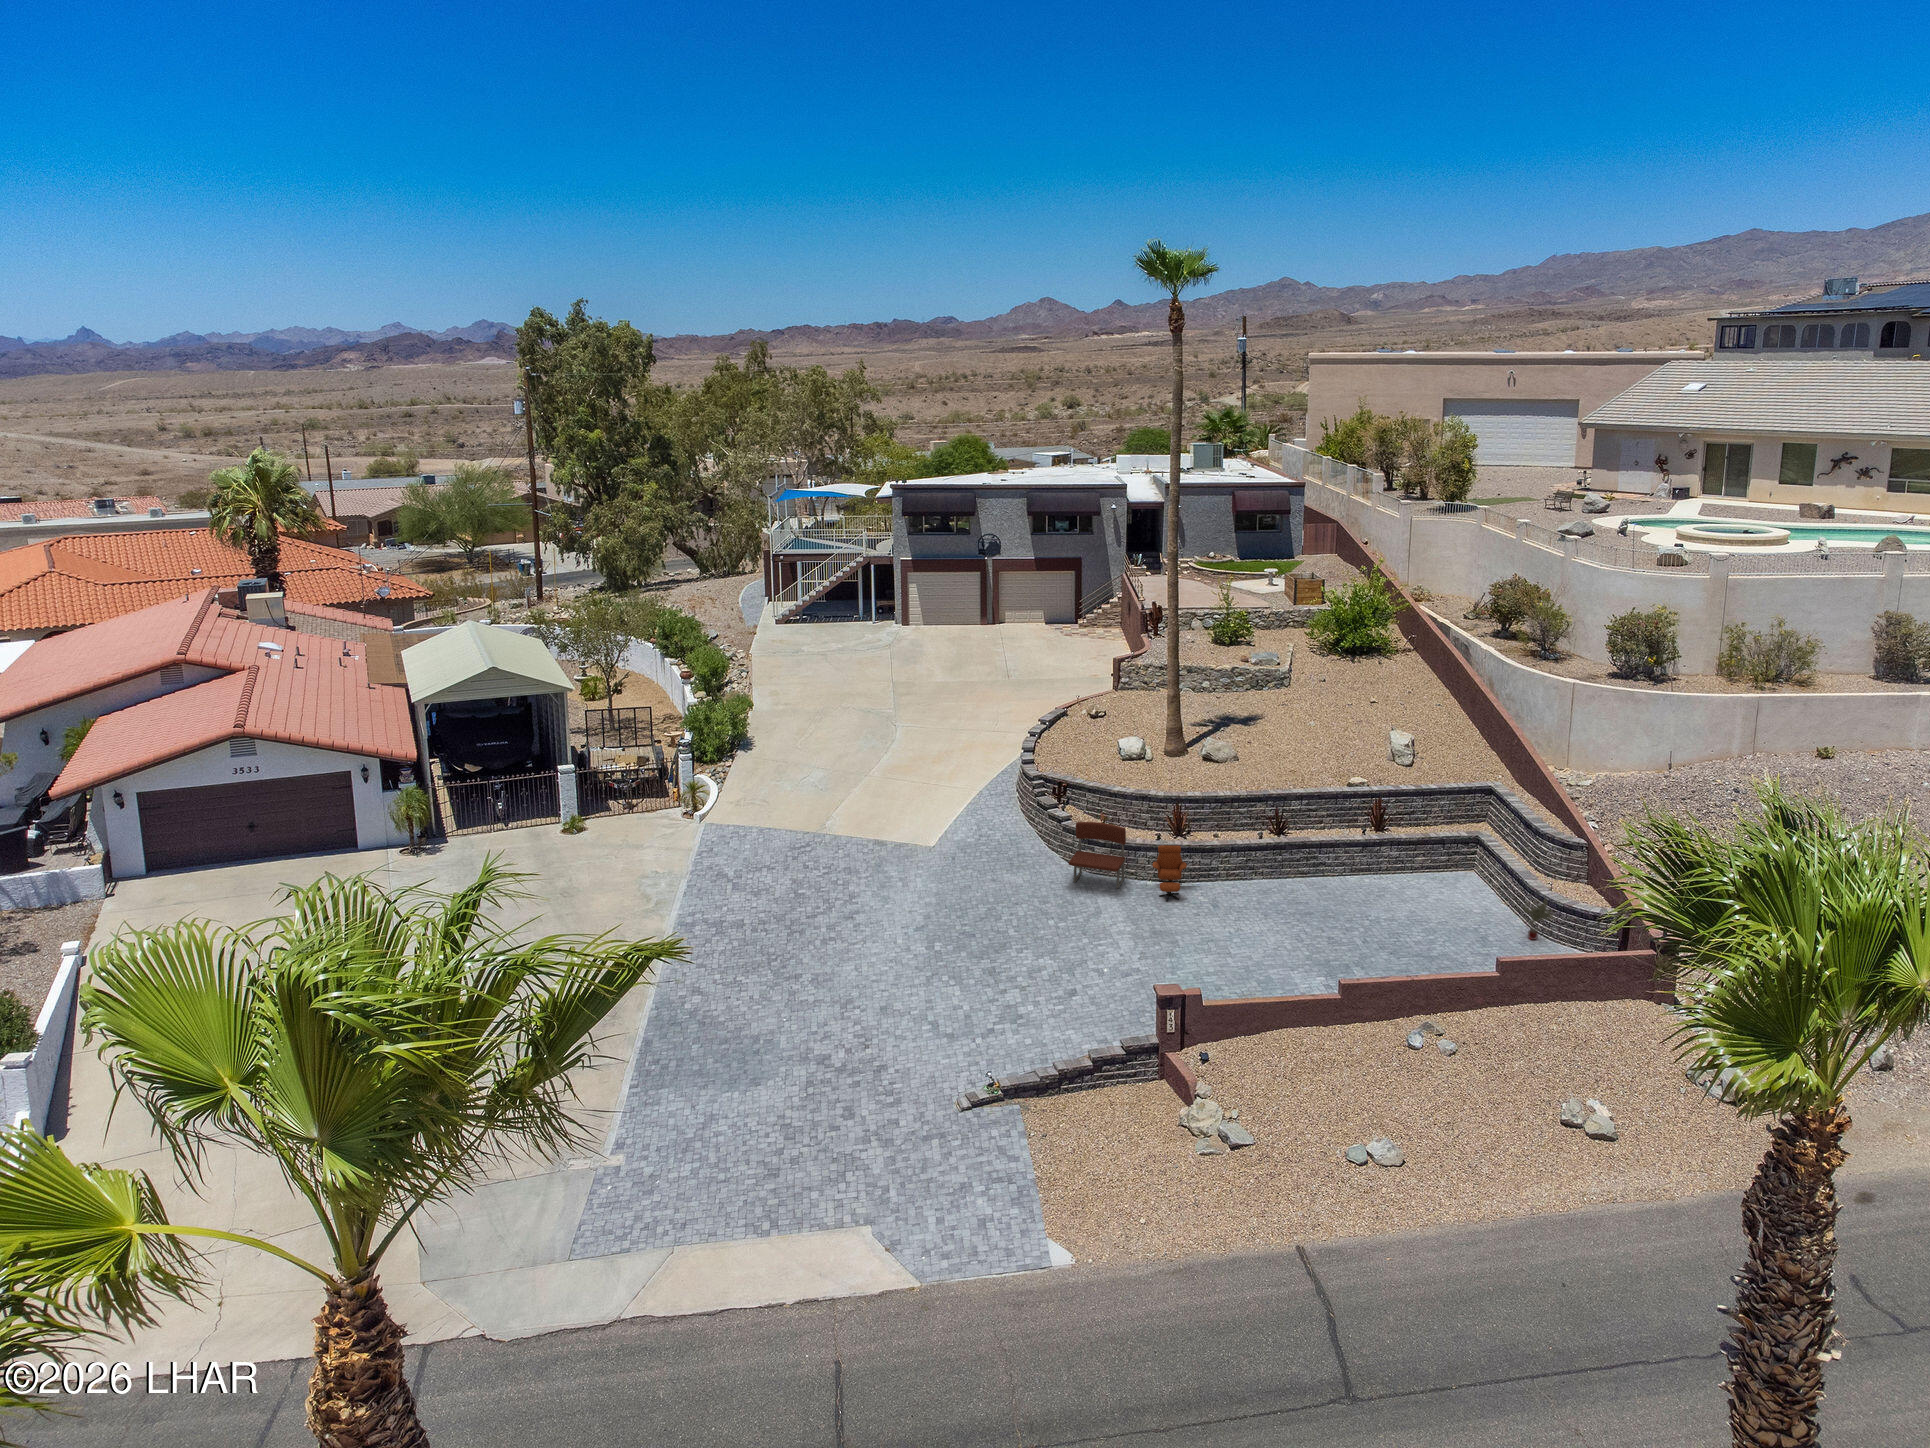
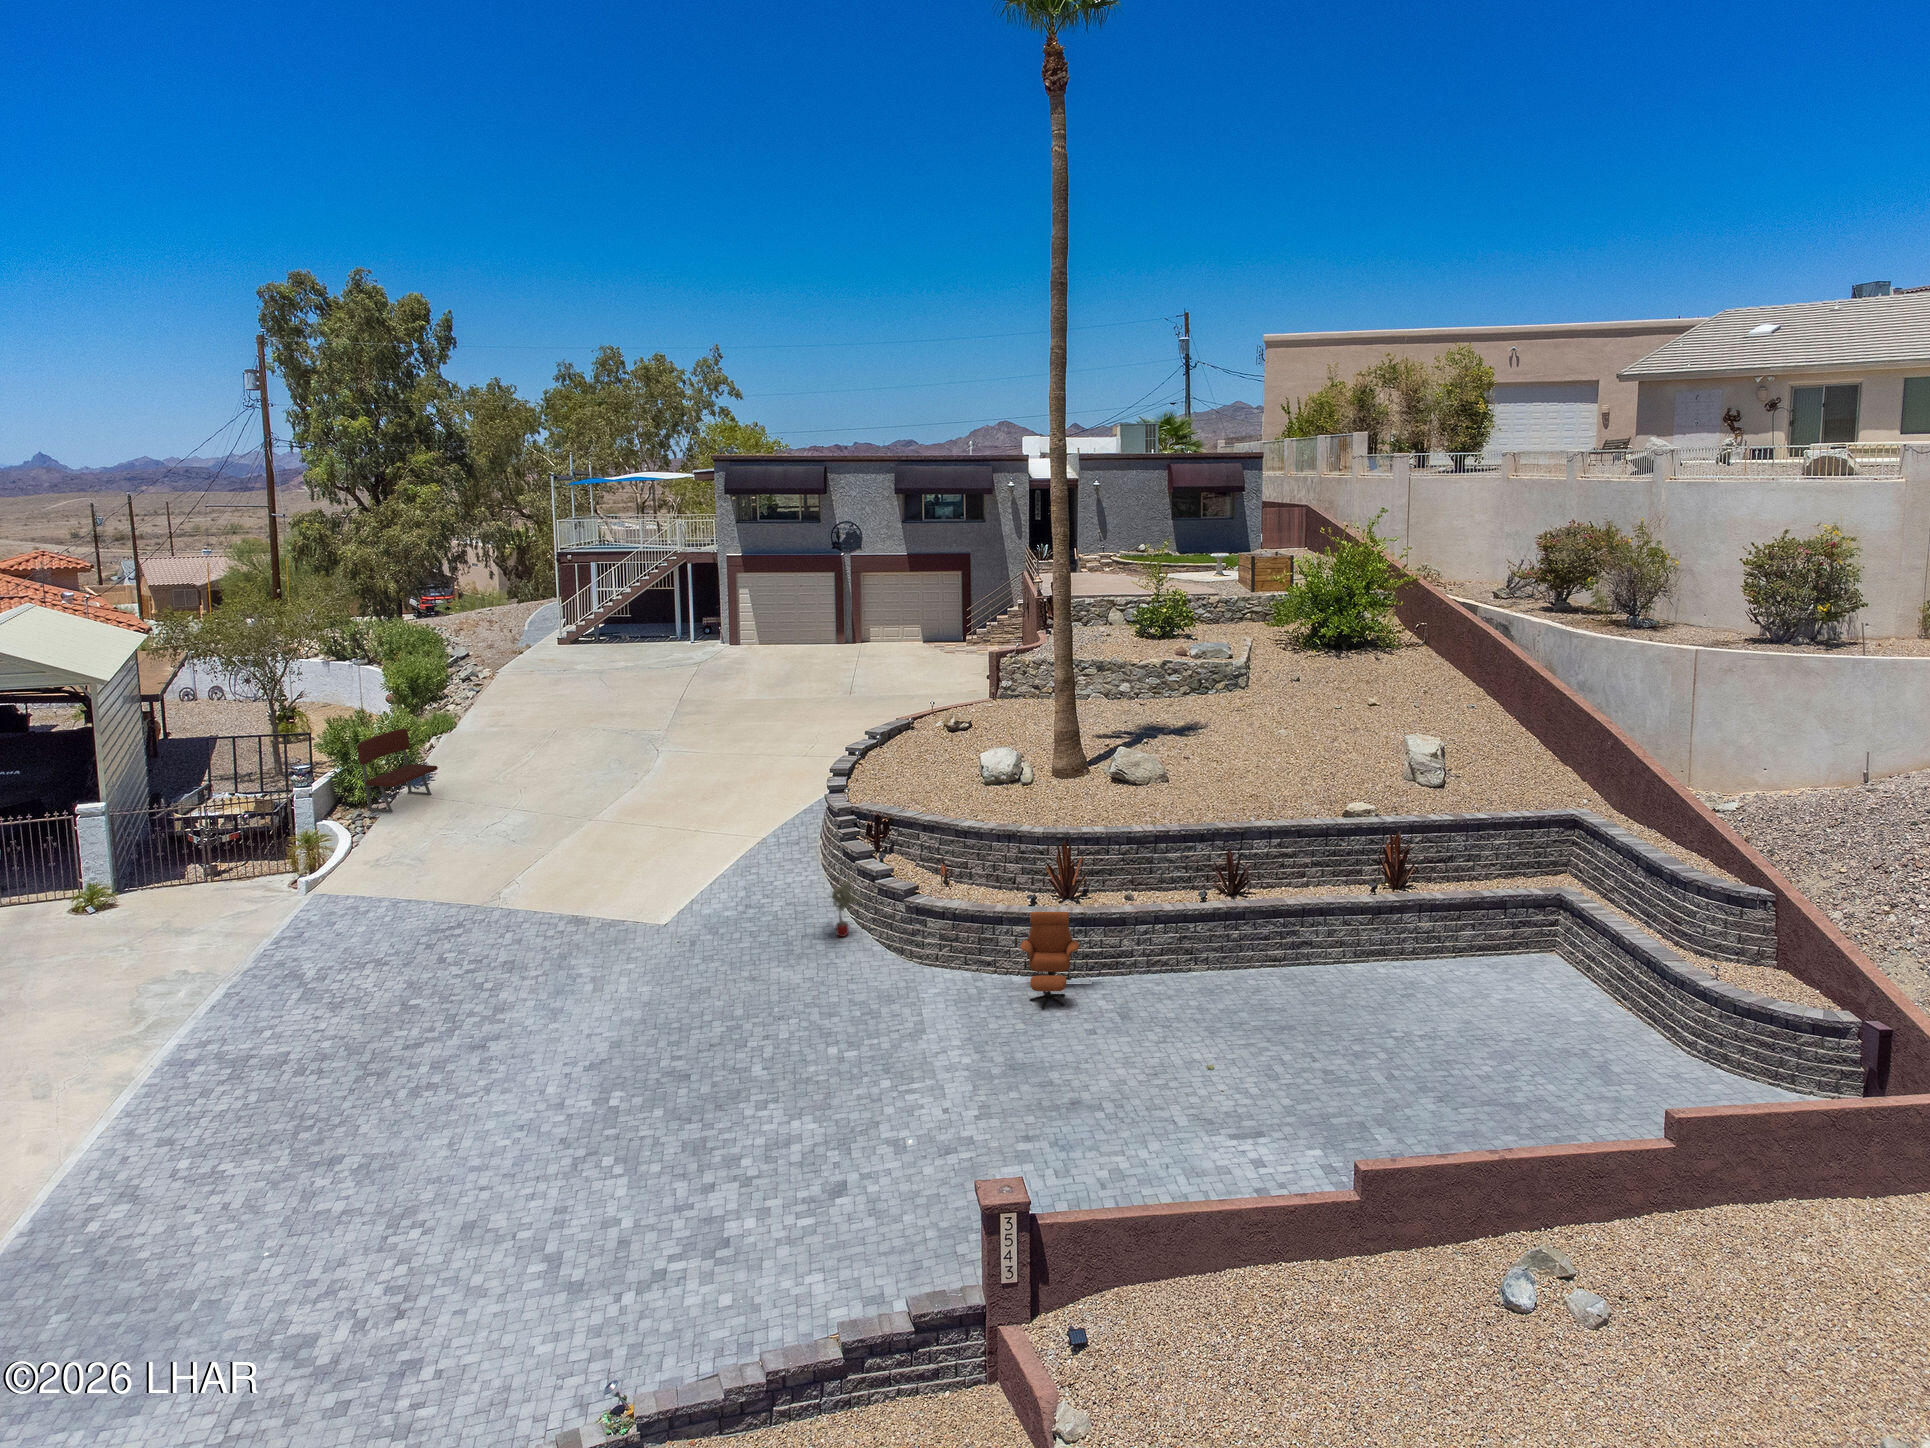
bench: present [1069,822,1126,889] -> present [358,729,437,813]
potted tree: present [1522,900,1552,940] -> present [832,874,865,937]

